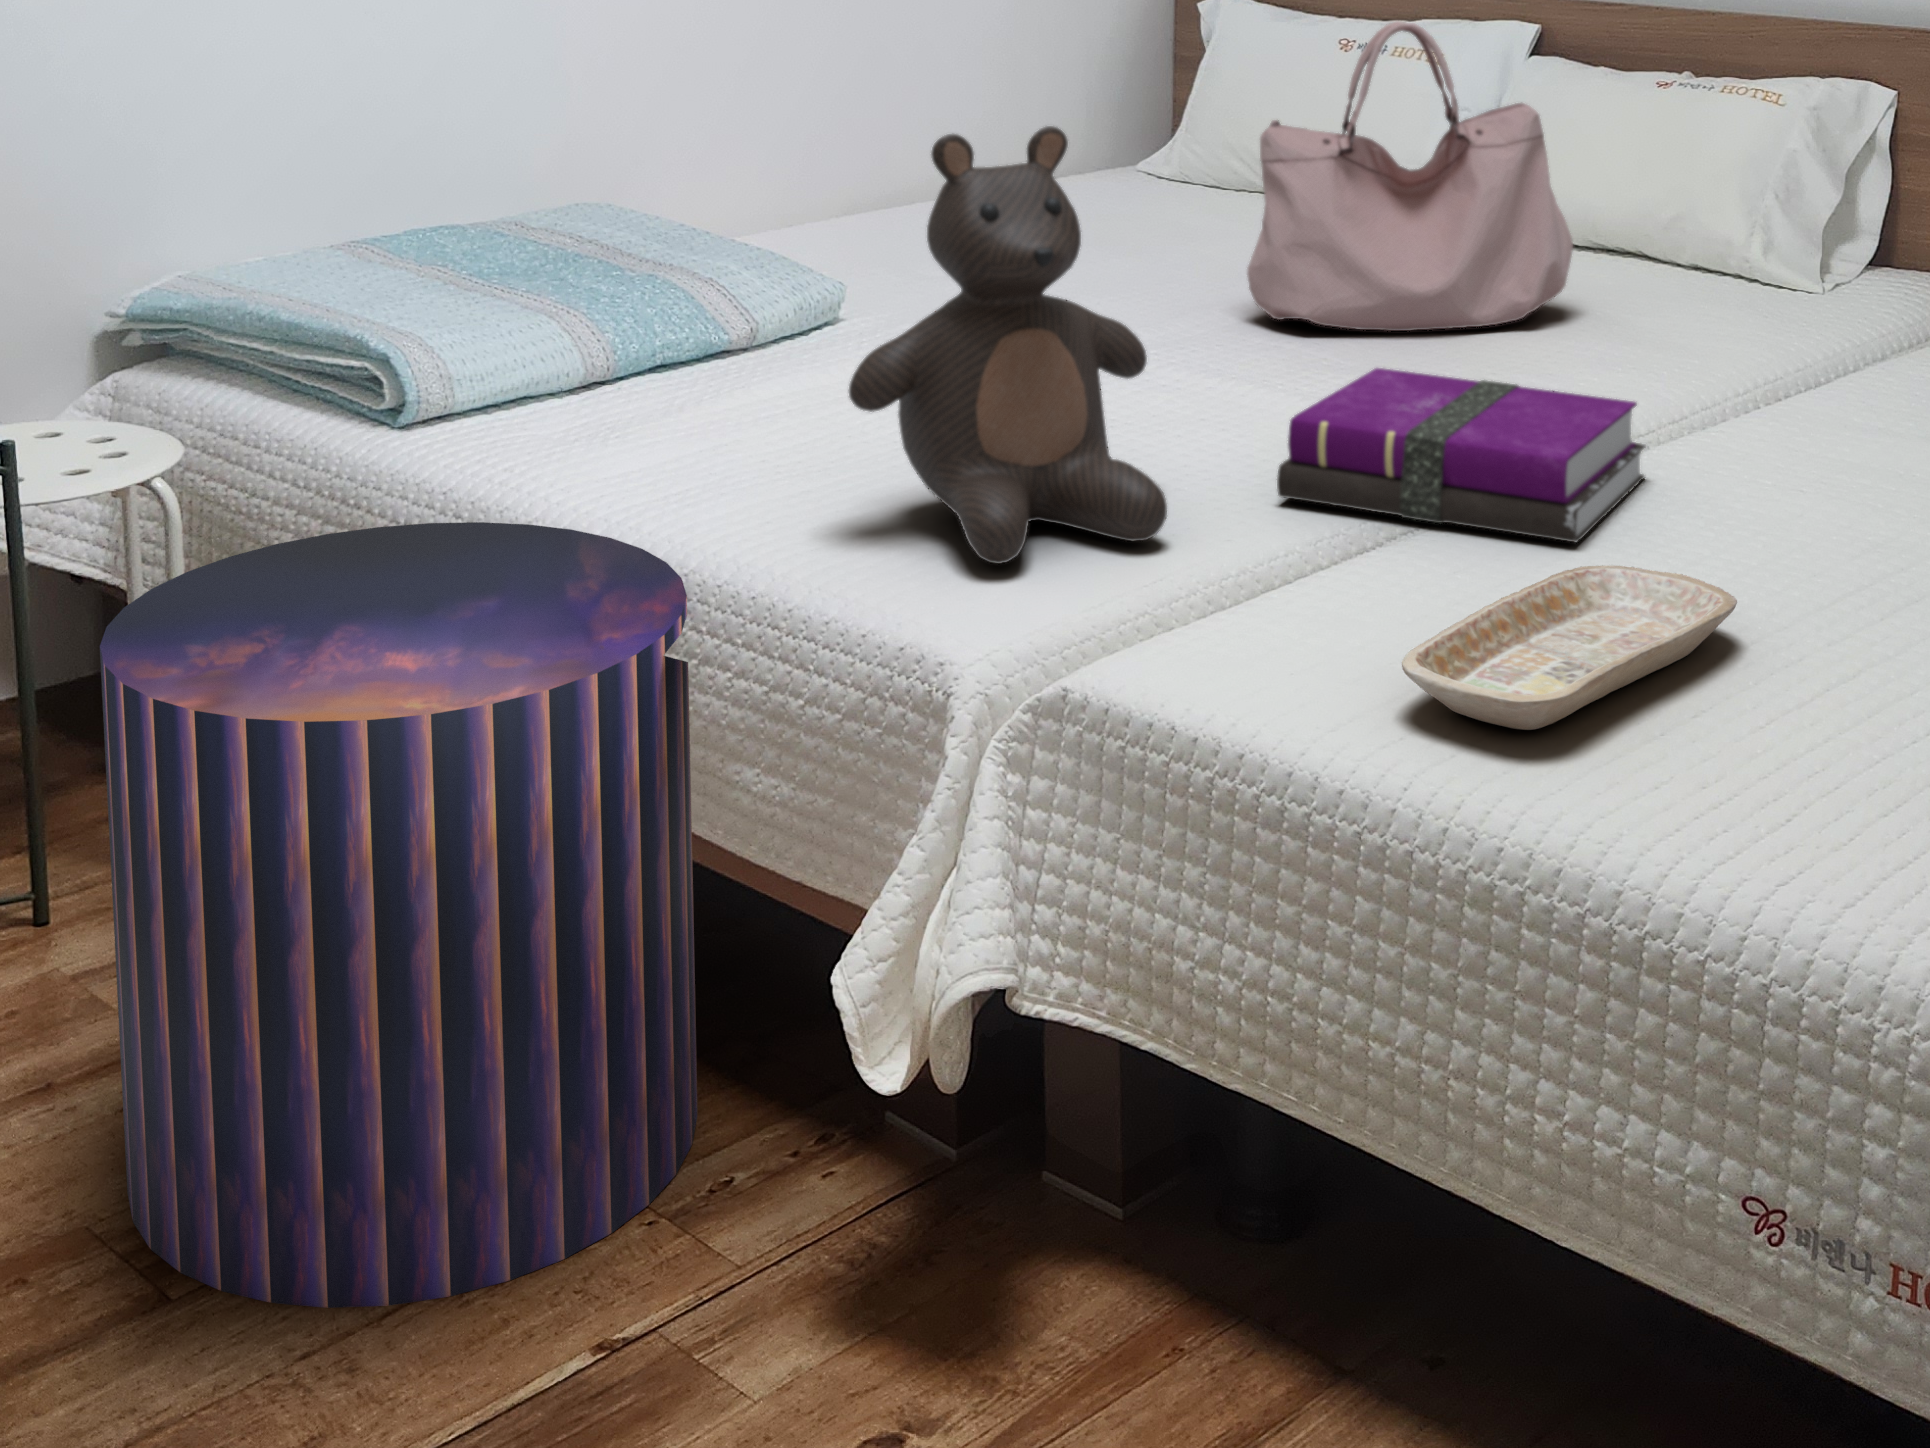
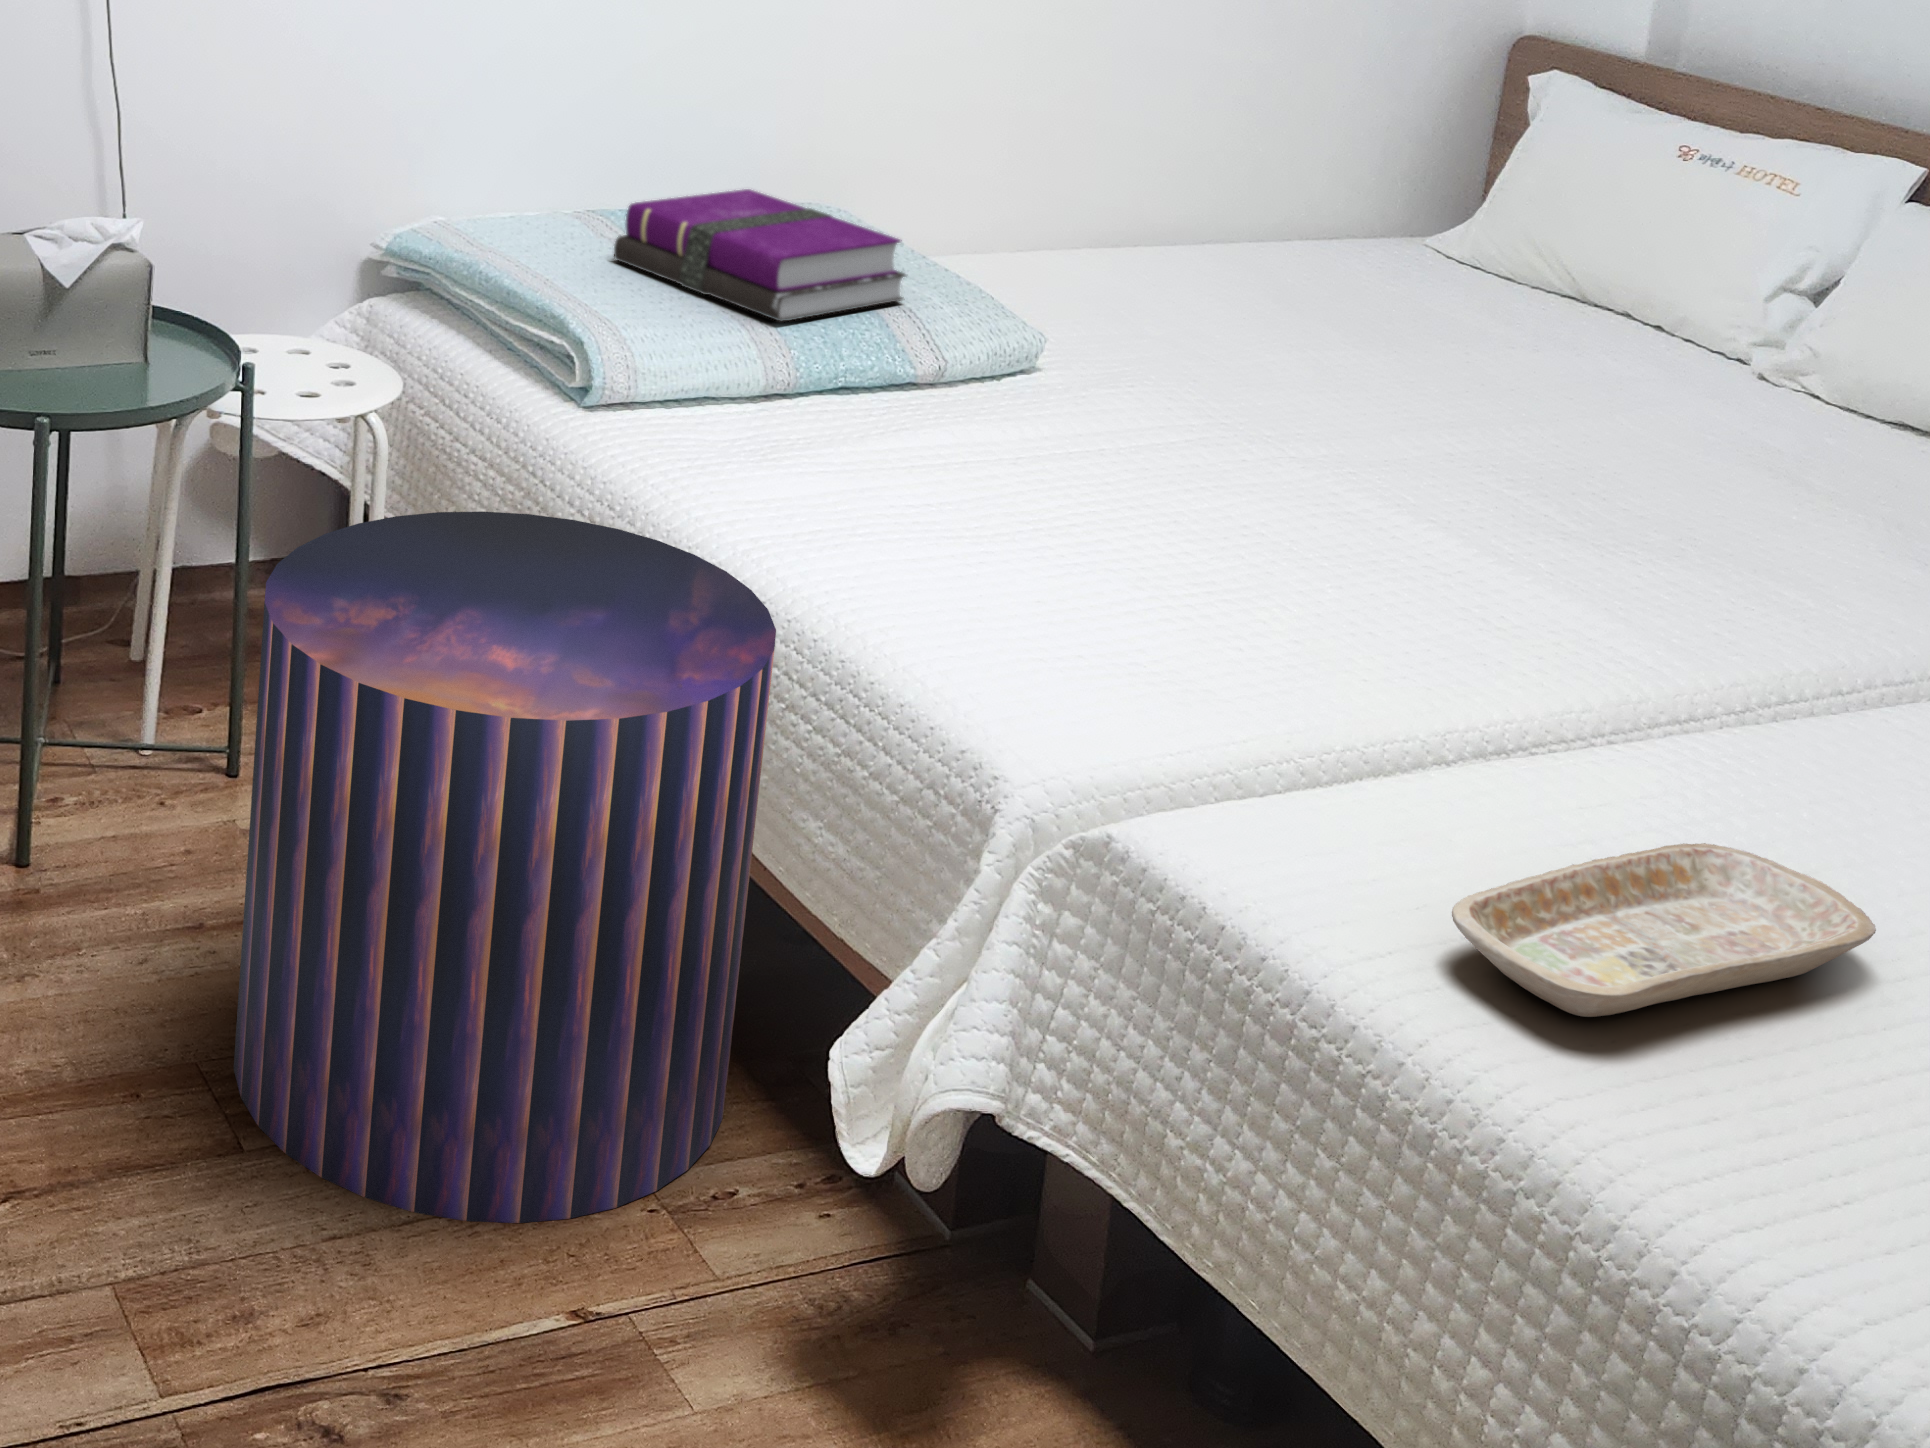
handbag: present [1247,22,1573,331] -> none [1455,175,1843,520]
teddy bear: present [849,126,1167,564] -> none [970,251,1287,693]
notebook: present [1277,368,1645,542] -> present [614,189,906,321]

